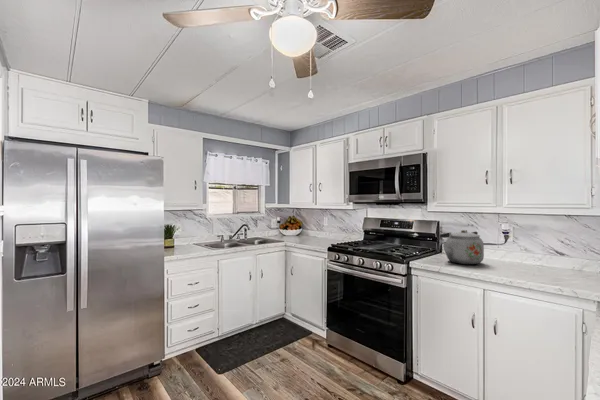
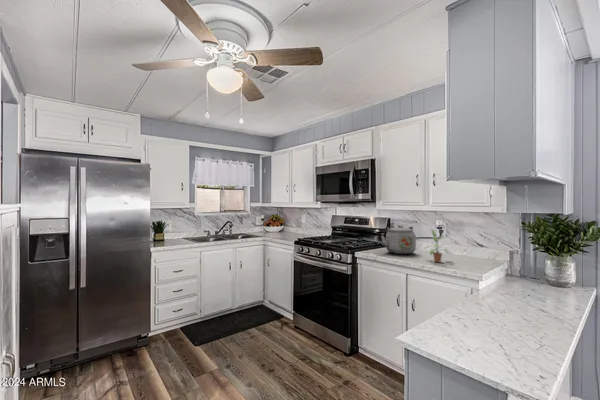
potted plant: none [501,235,543,275] -> present [430,230,448,262]

